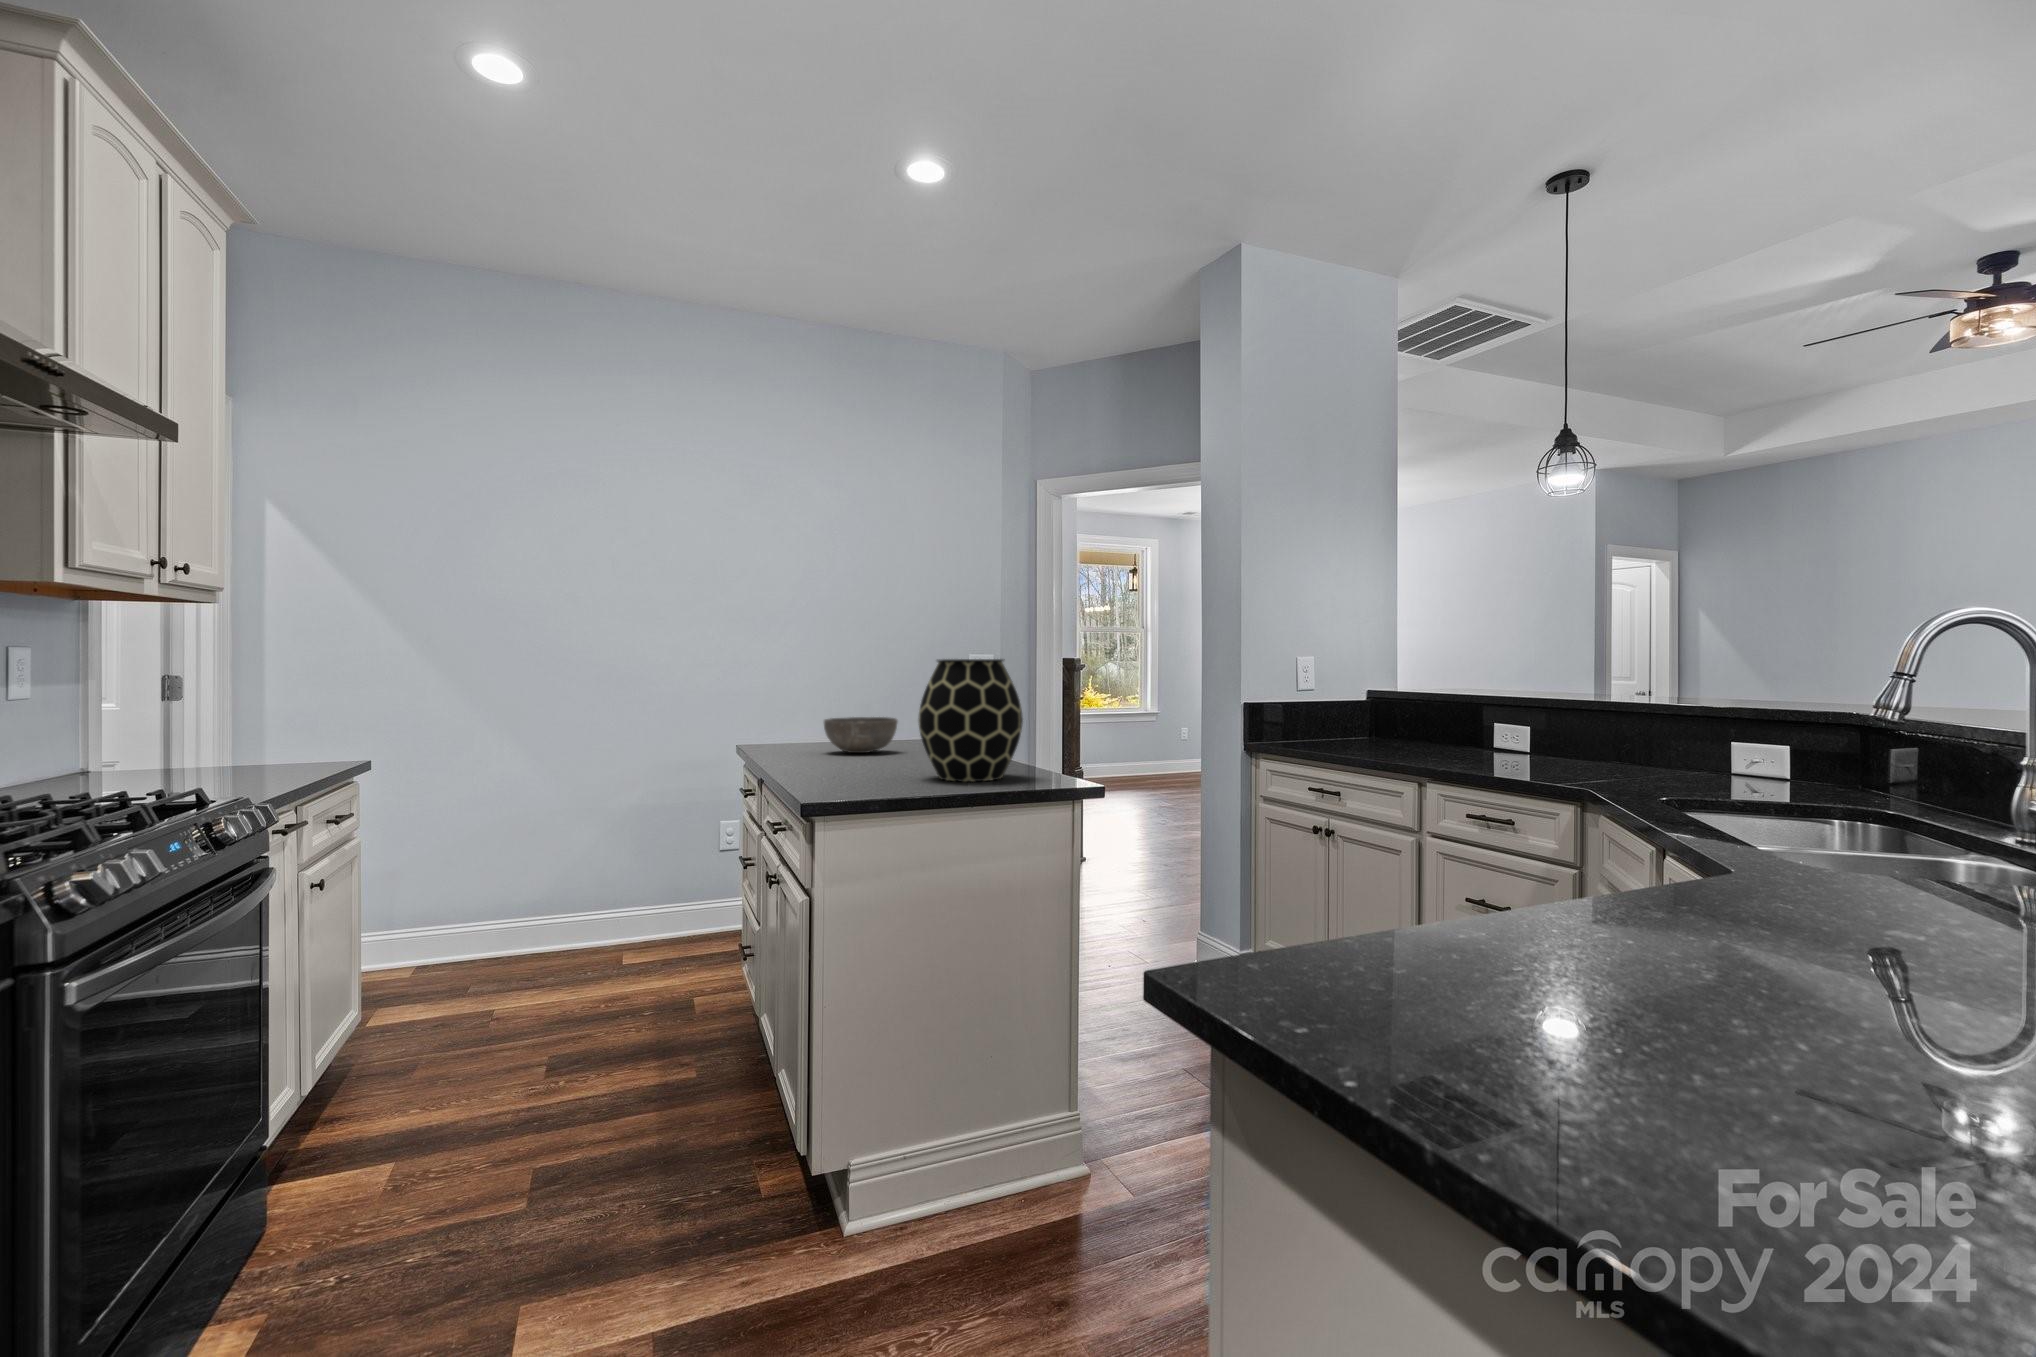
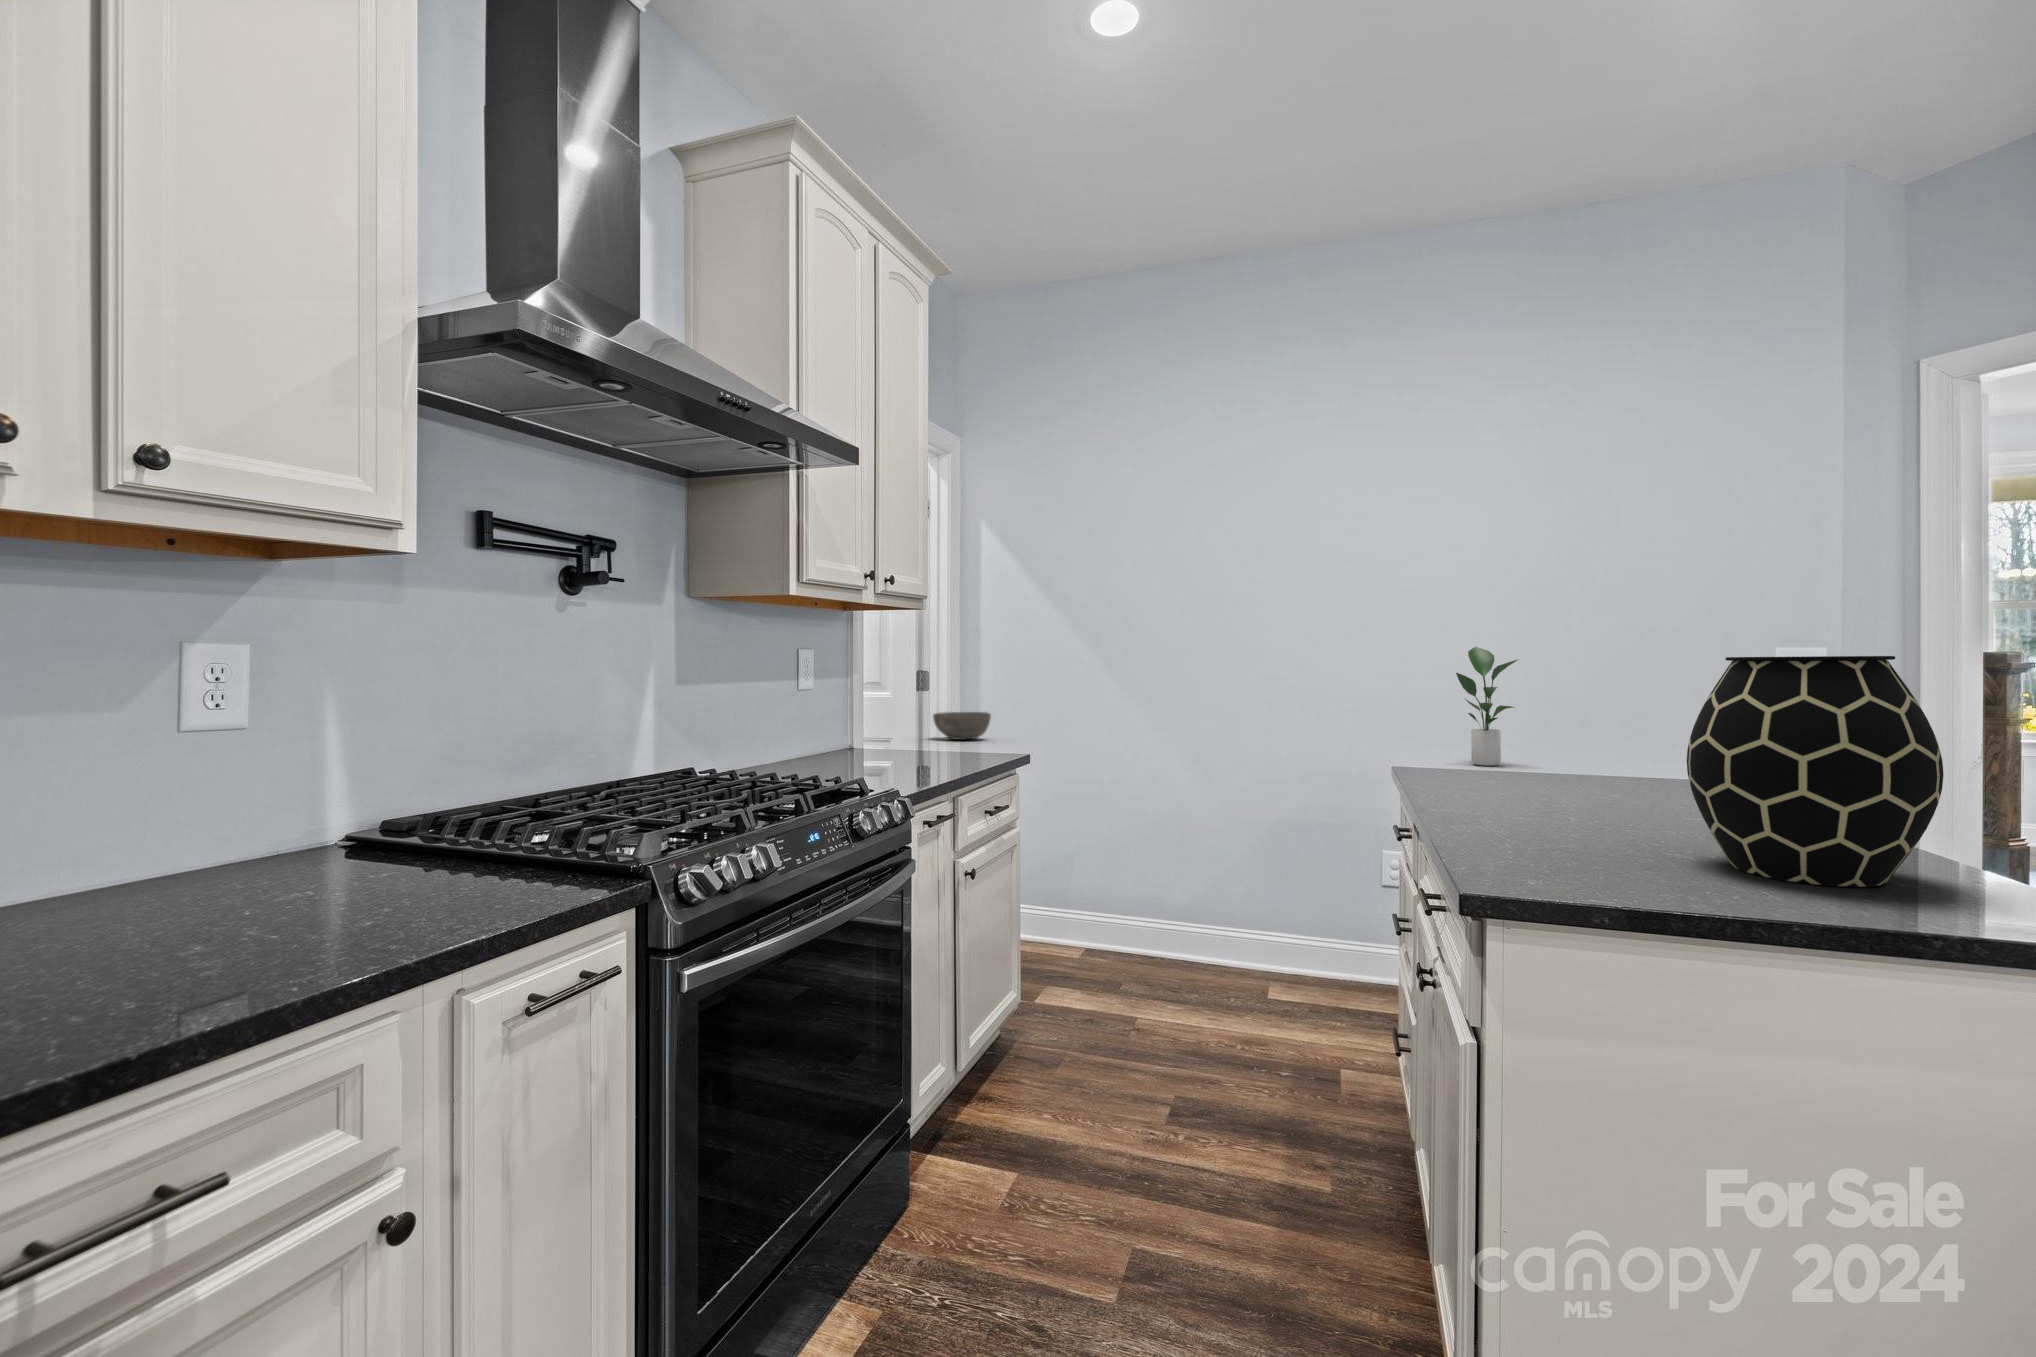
potted plant: none [781,653,825,744] -> present [1456,647,1517,766]
bowl: present [824,717,898,753] -> present [933,712,991,740]

